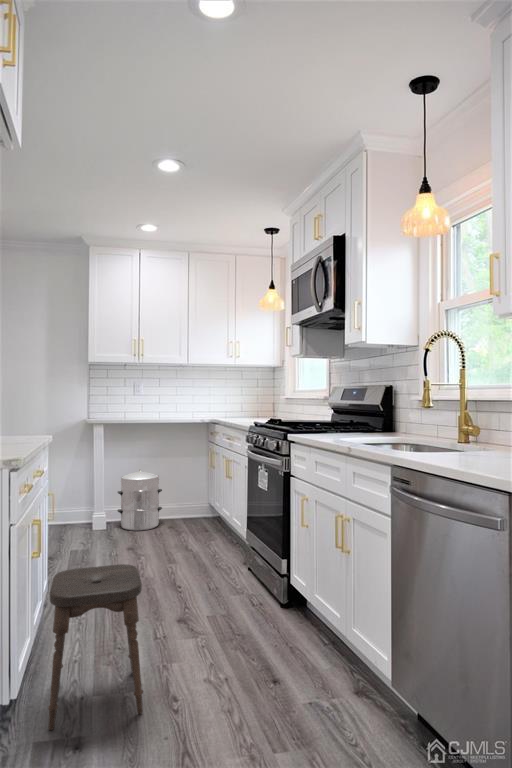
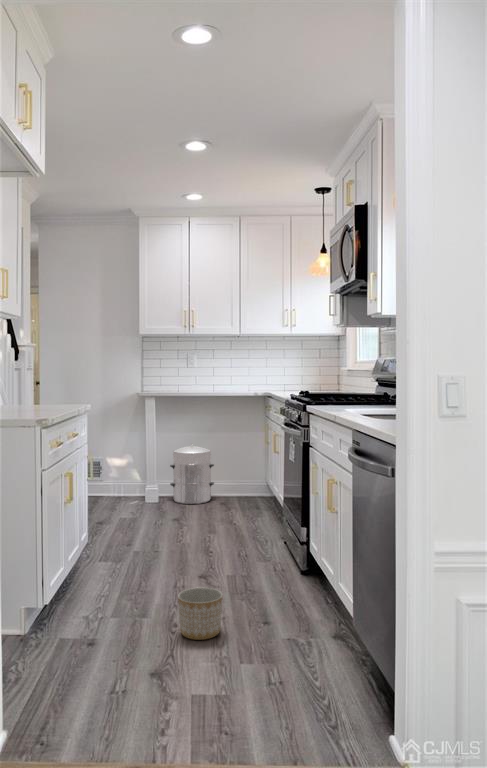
stool: present [48,564,143,730] -> none [70,513,150,635]
planter: none [182,650,234,719] -> present [178,587,223,640]

